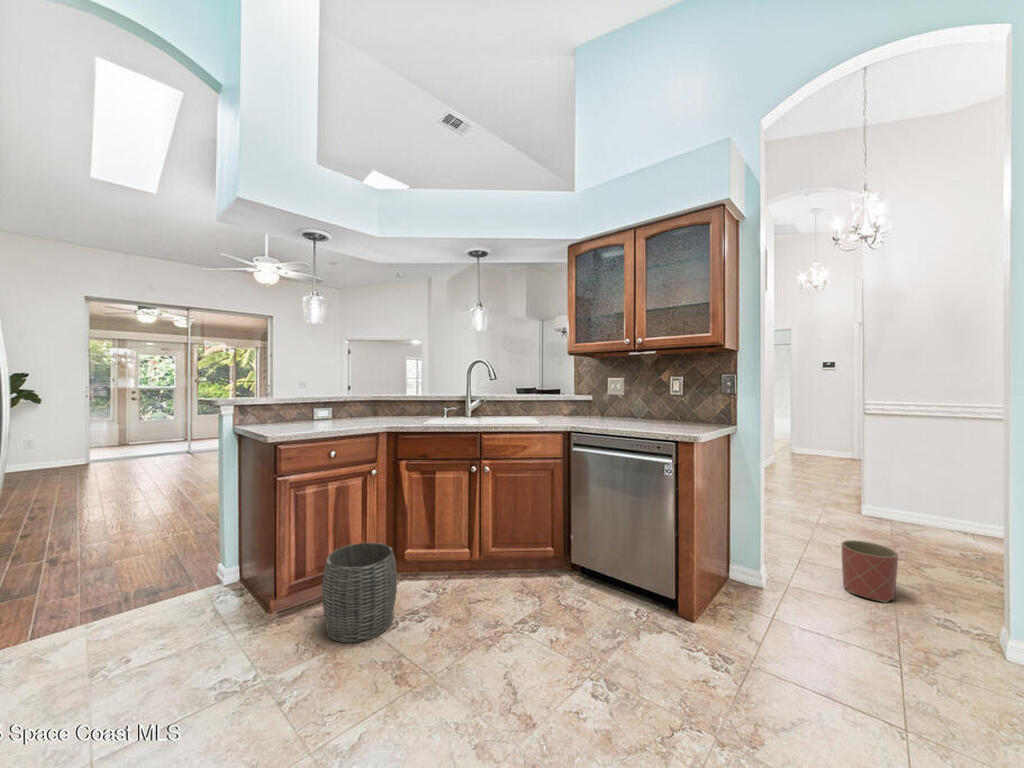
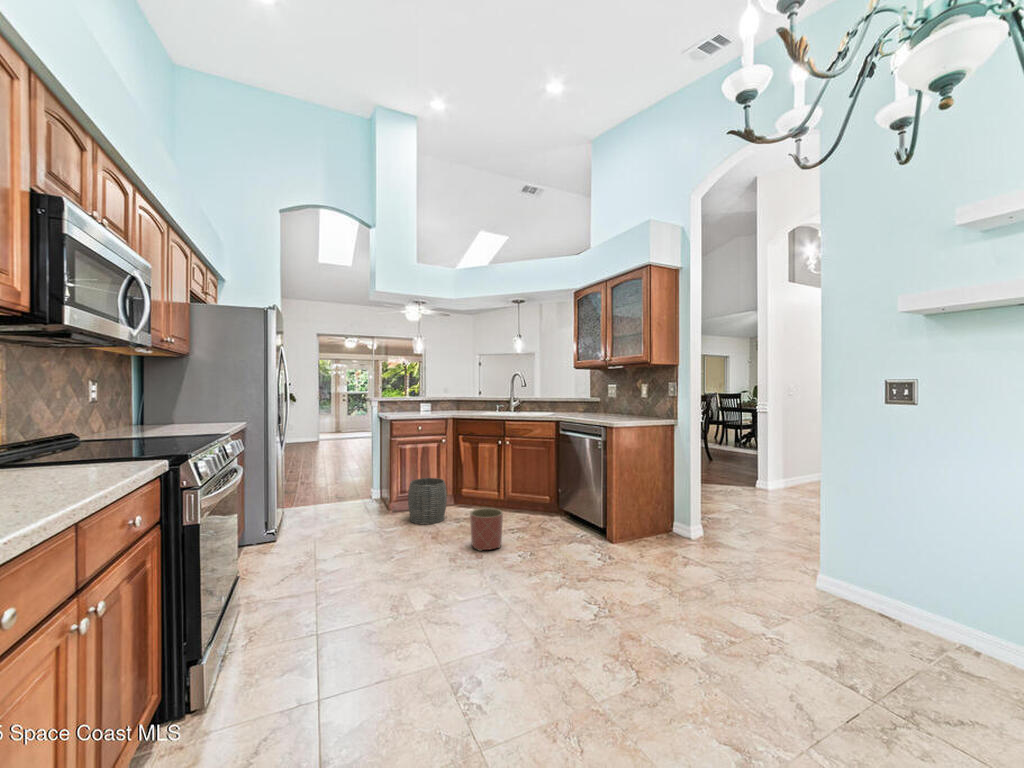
planter: present [841,540,898,603] -> present [470,508,503,551]

